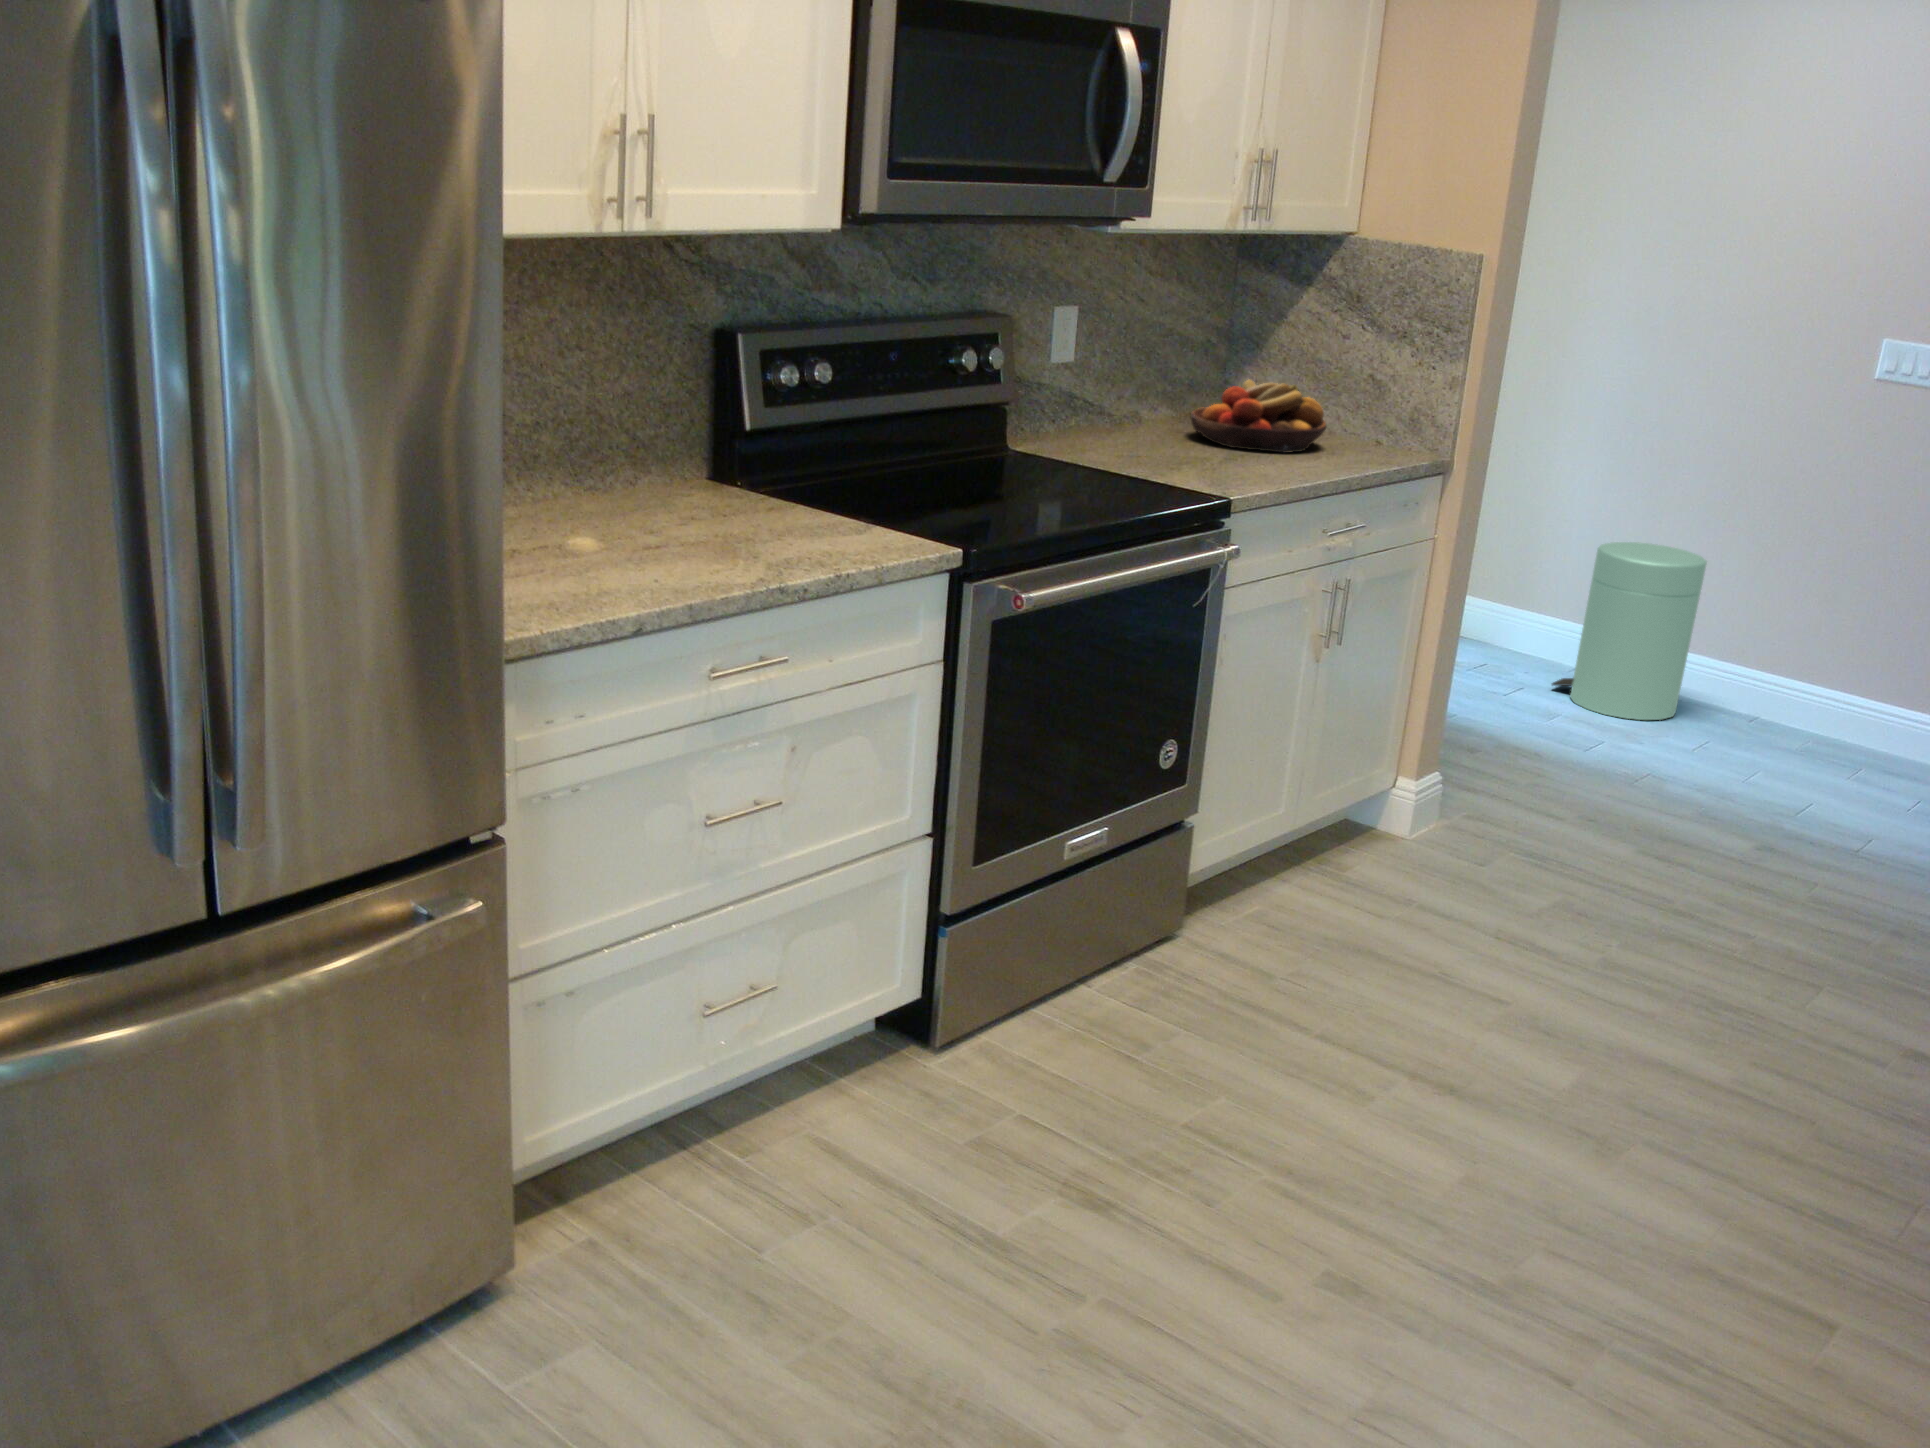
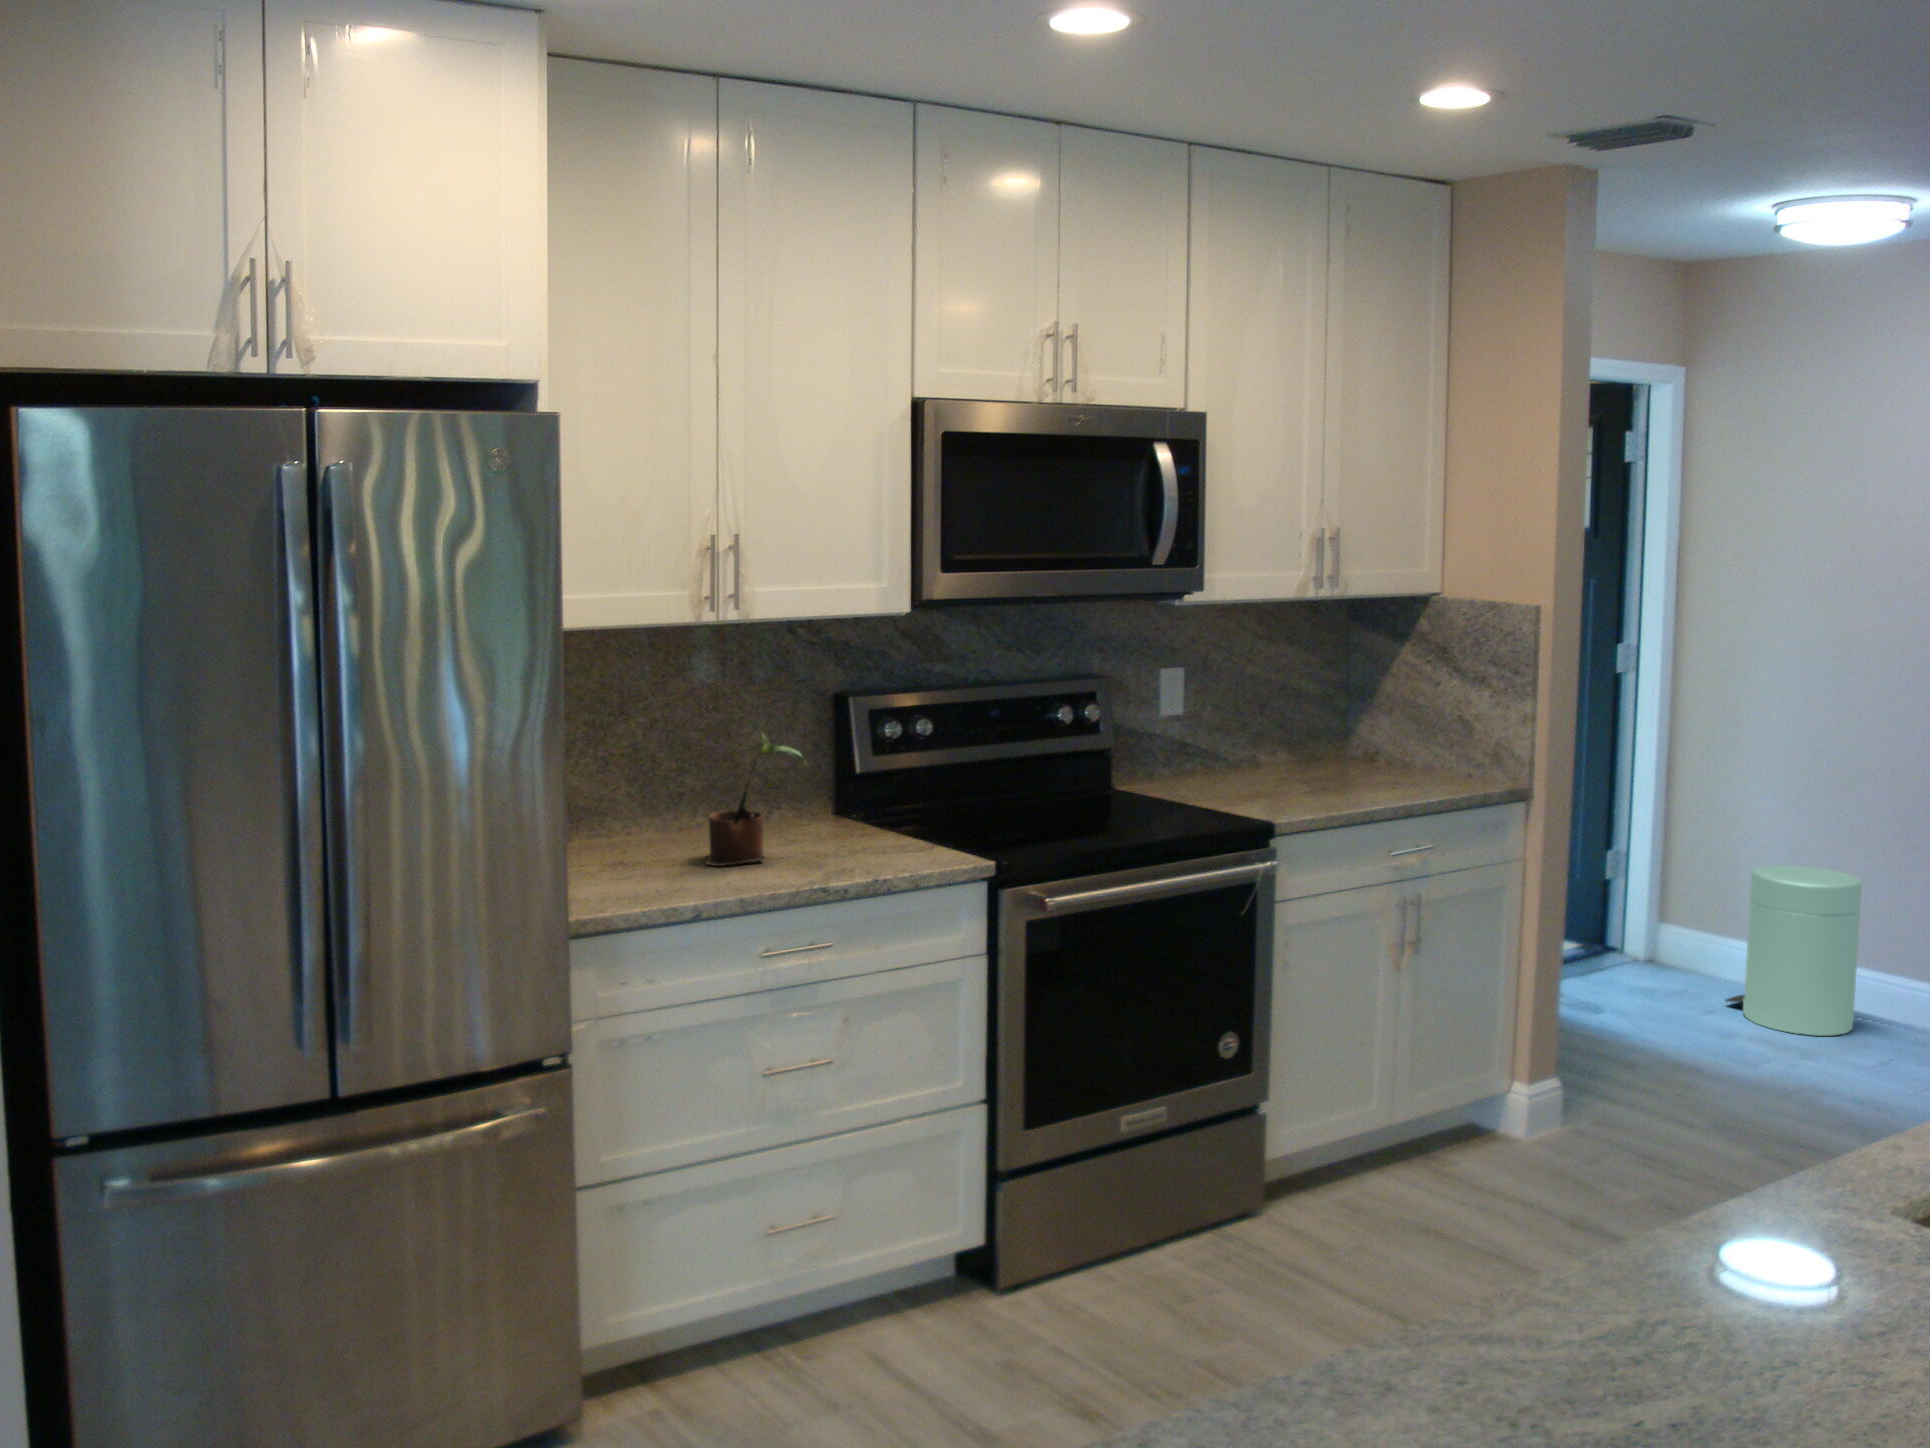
potted plant: none [602,380,735,557] -> present [706,731,809,866]
fruit bowl: present [1191,380,1326,453] -> none [1289,723,1408,783]

